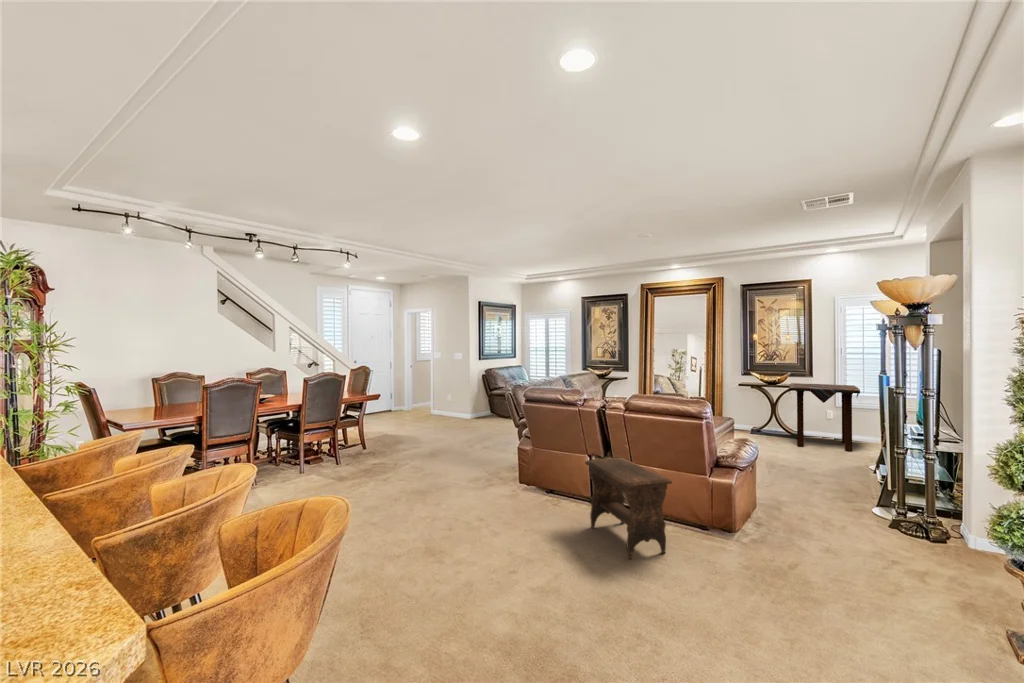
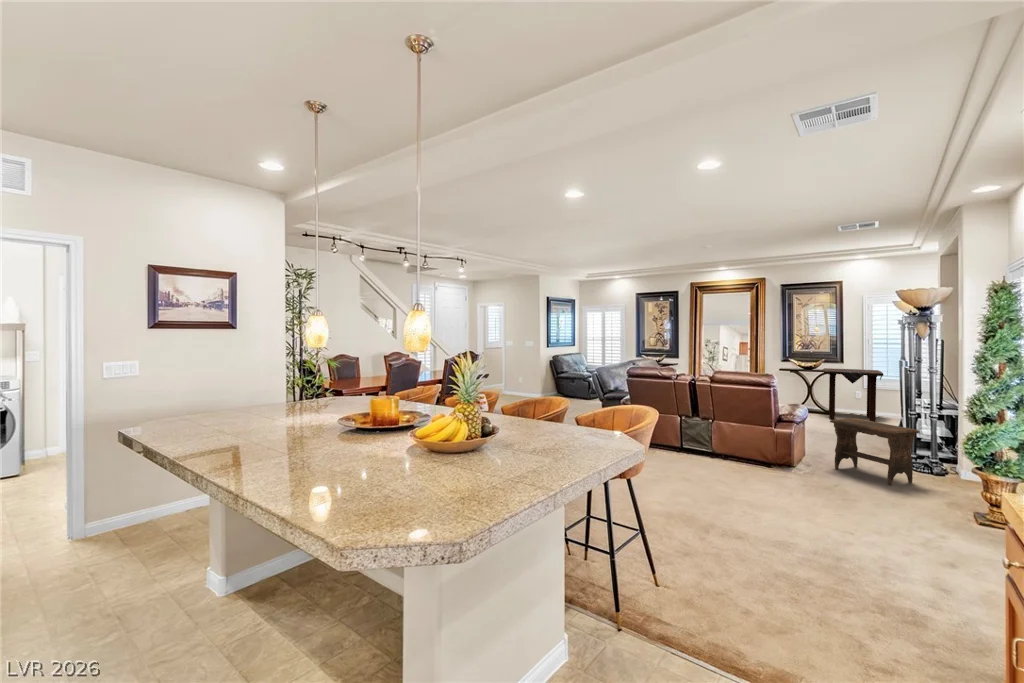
footstool: present [585,458,672,559] -> present [830,418,920,485]

